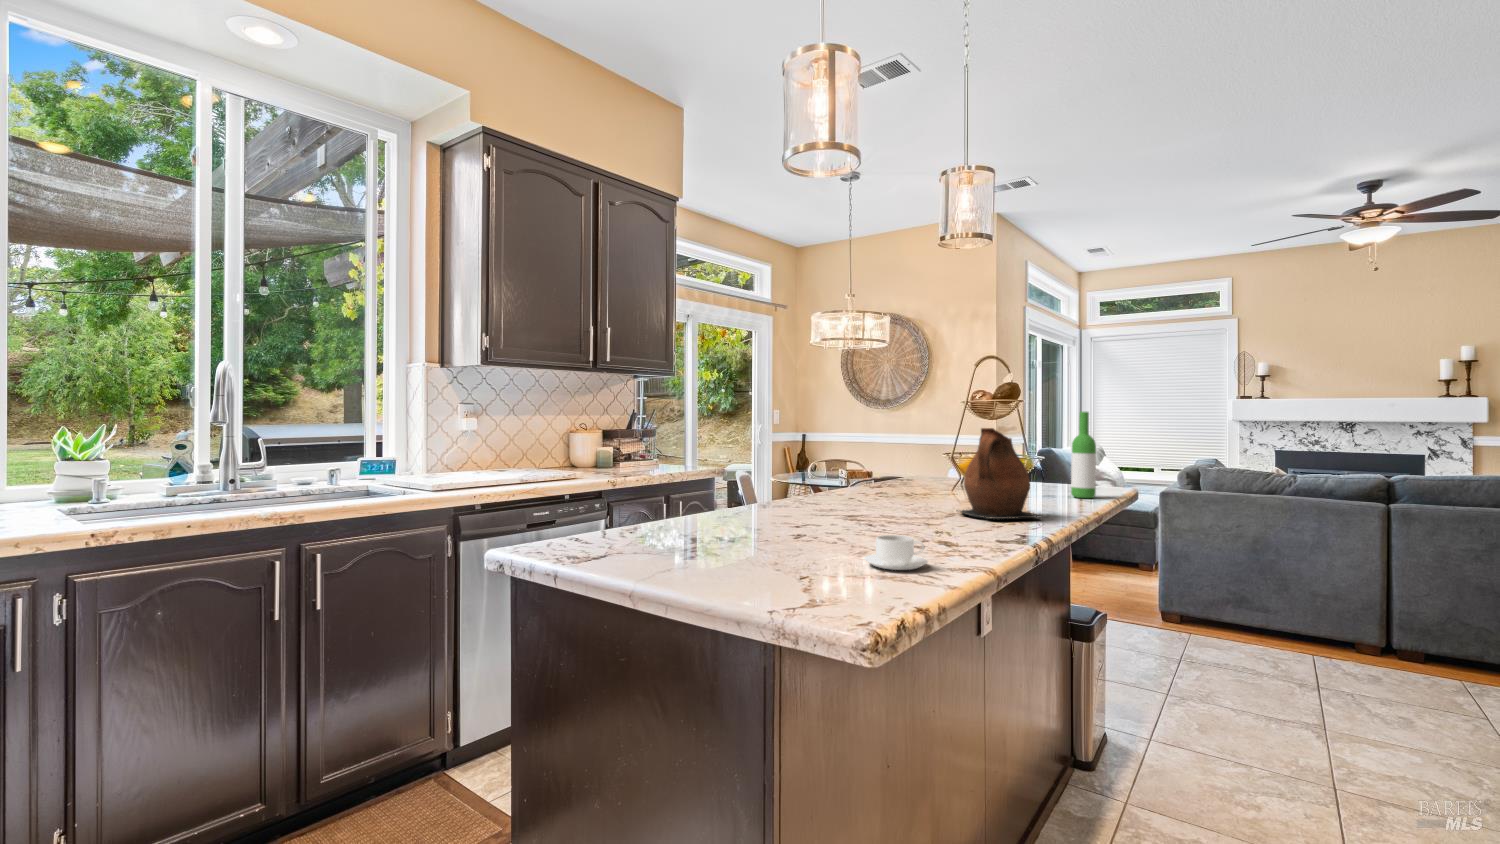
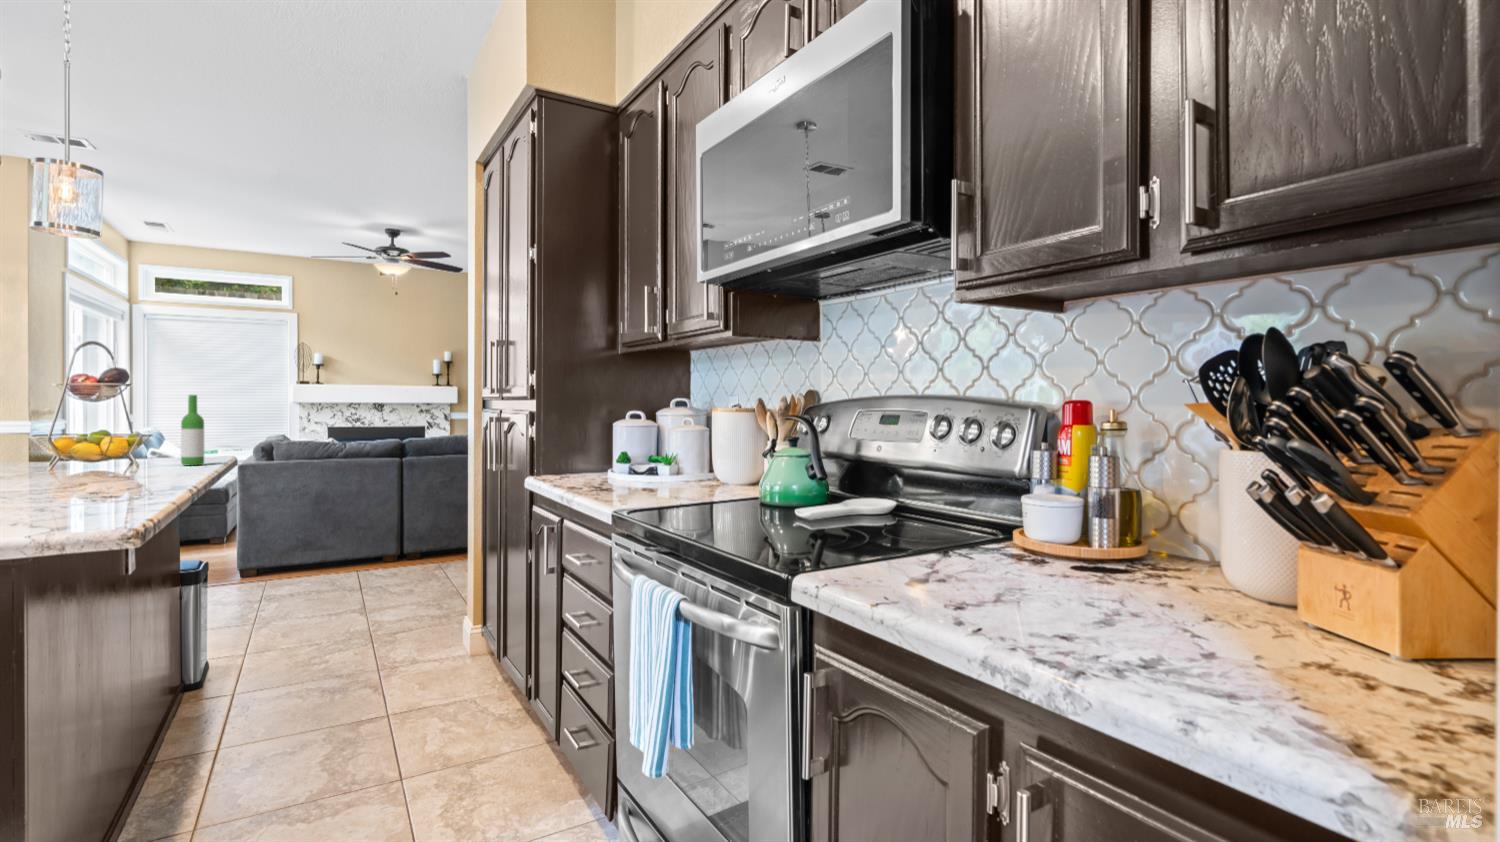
ceramic pitcher: present [960,428,1042,519] -> none [81,408,174,483]
coffee cup: present [864,535,928,570] -> none [51,490,117,514]

